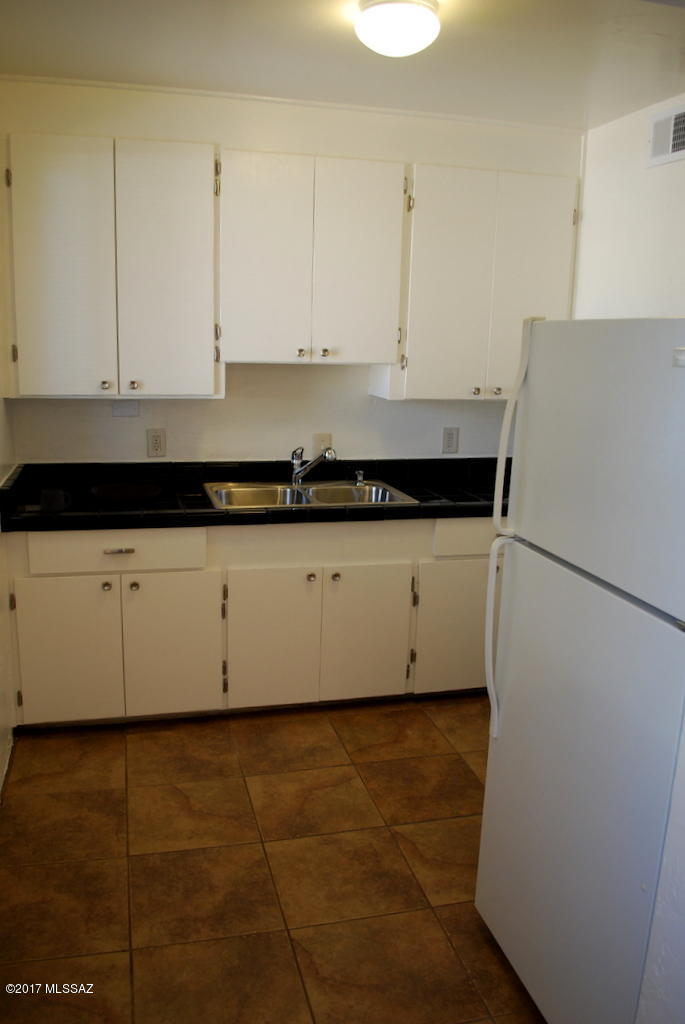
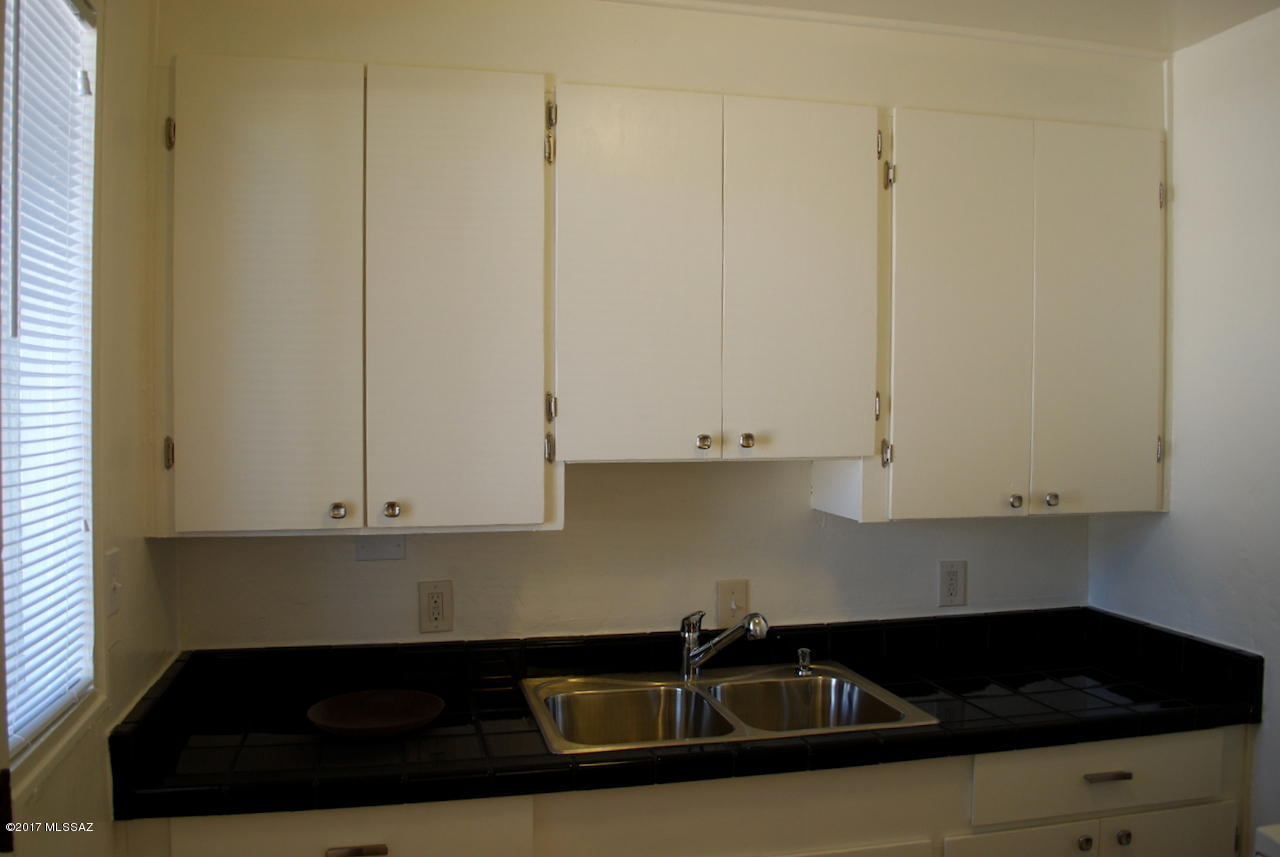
mug: present [40,489,71,512] -> none [194,721,258,774]

